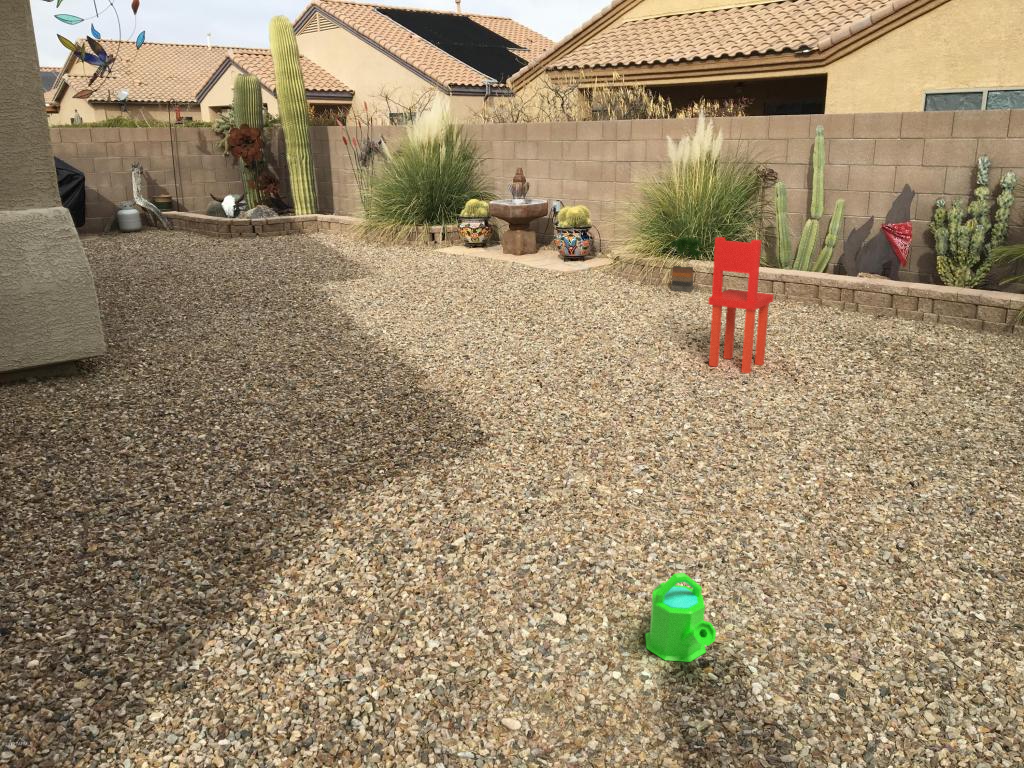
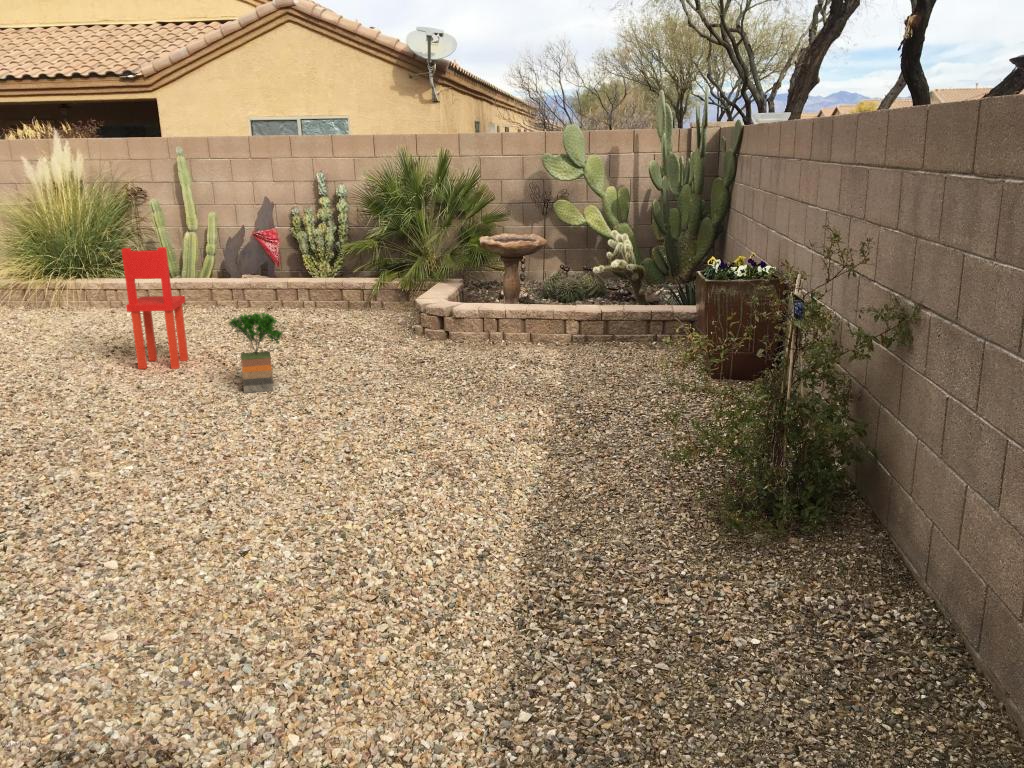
potted tree: present [671,237,703,292] -> present [229,313,282,393]
watering can: present [645,573,716,662] -> none [187,489,252,560]

